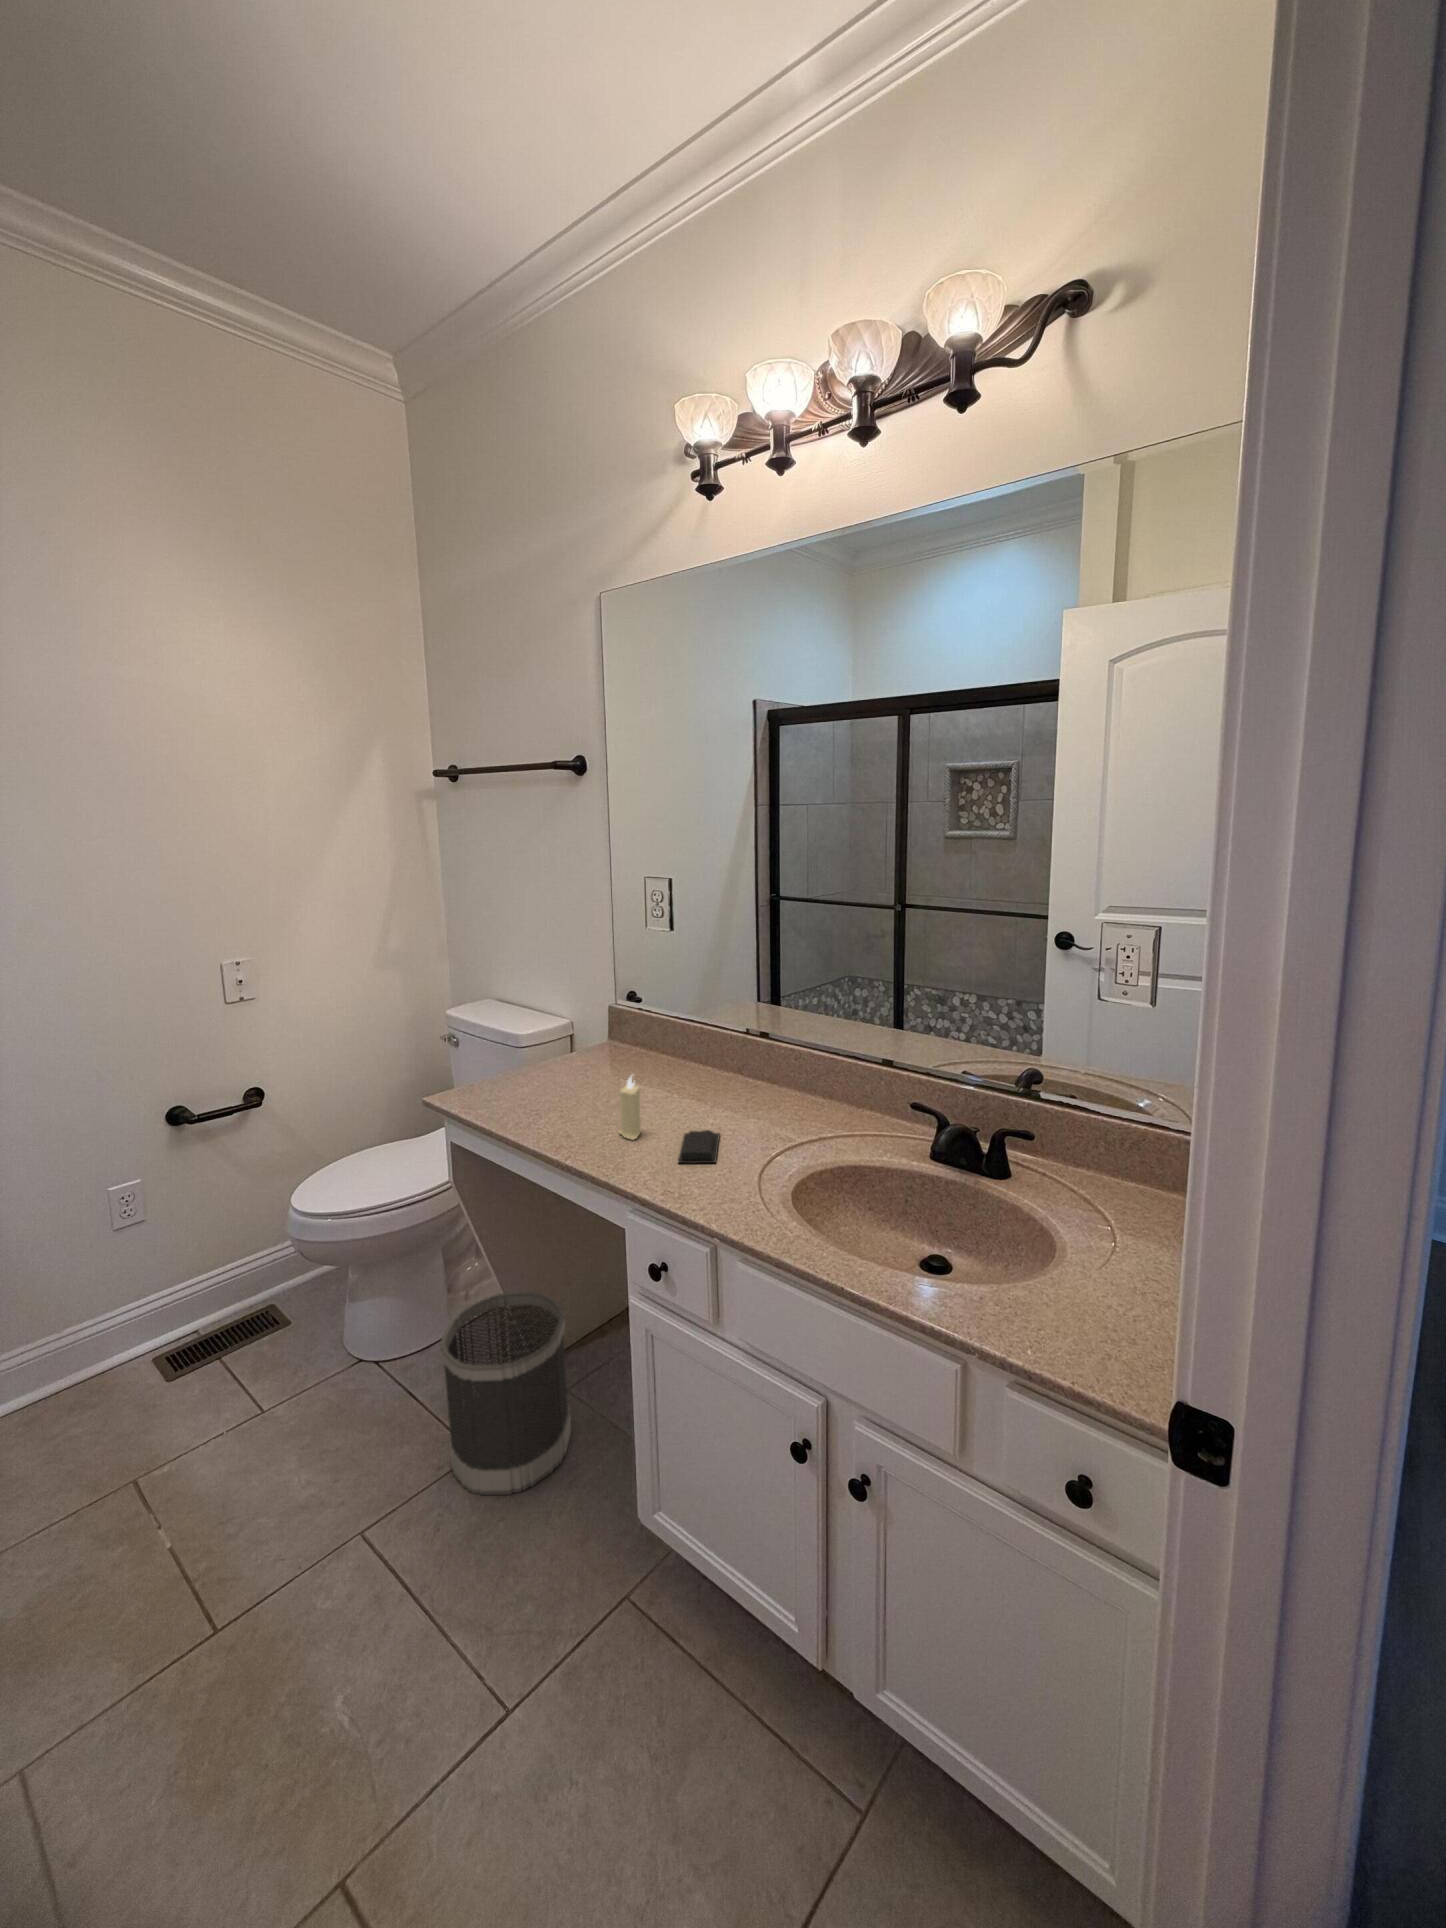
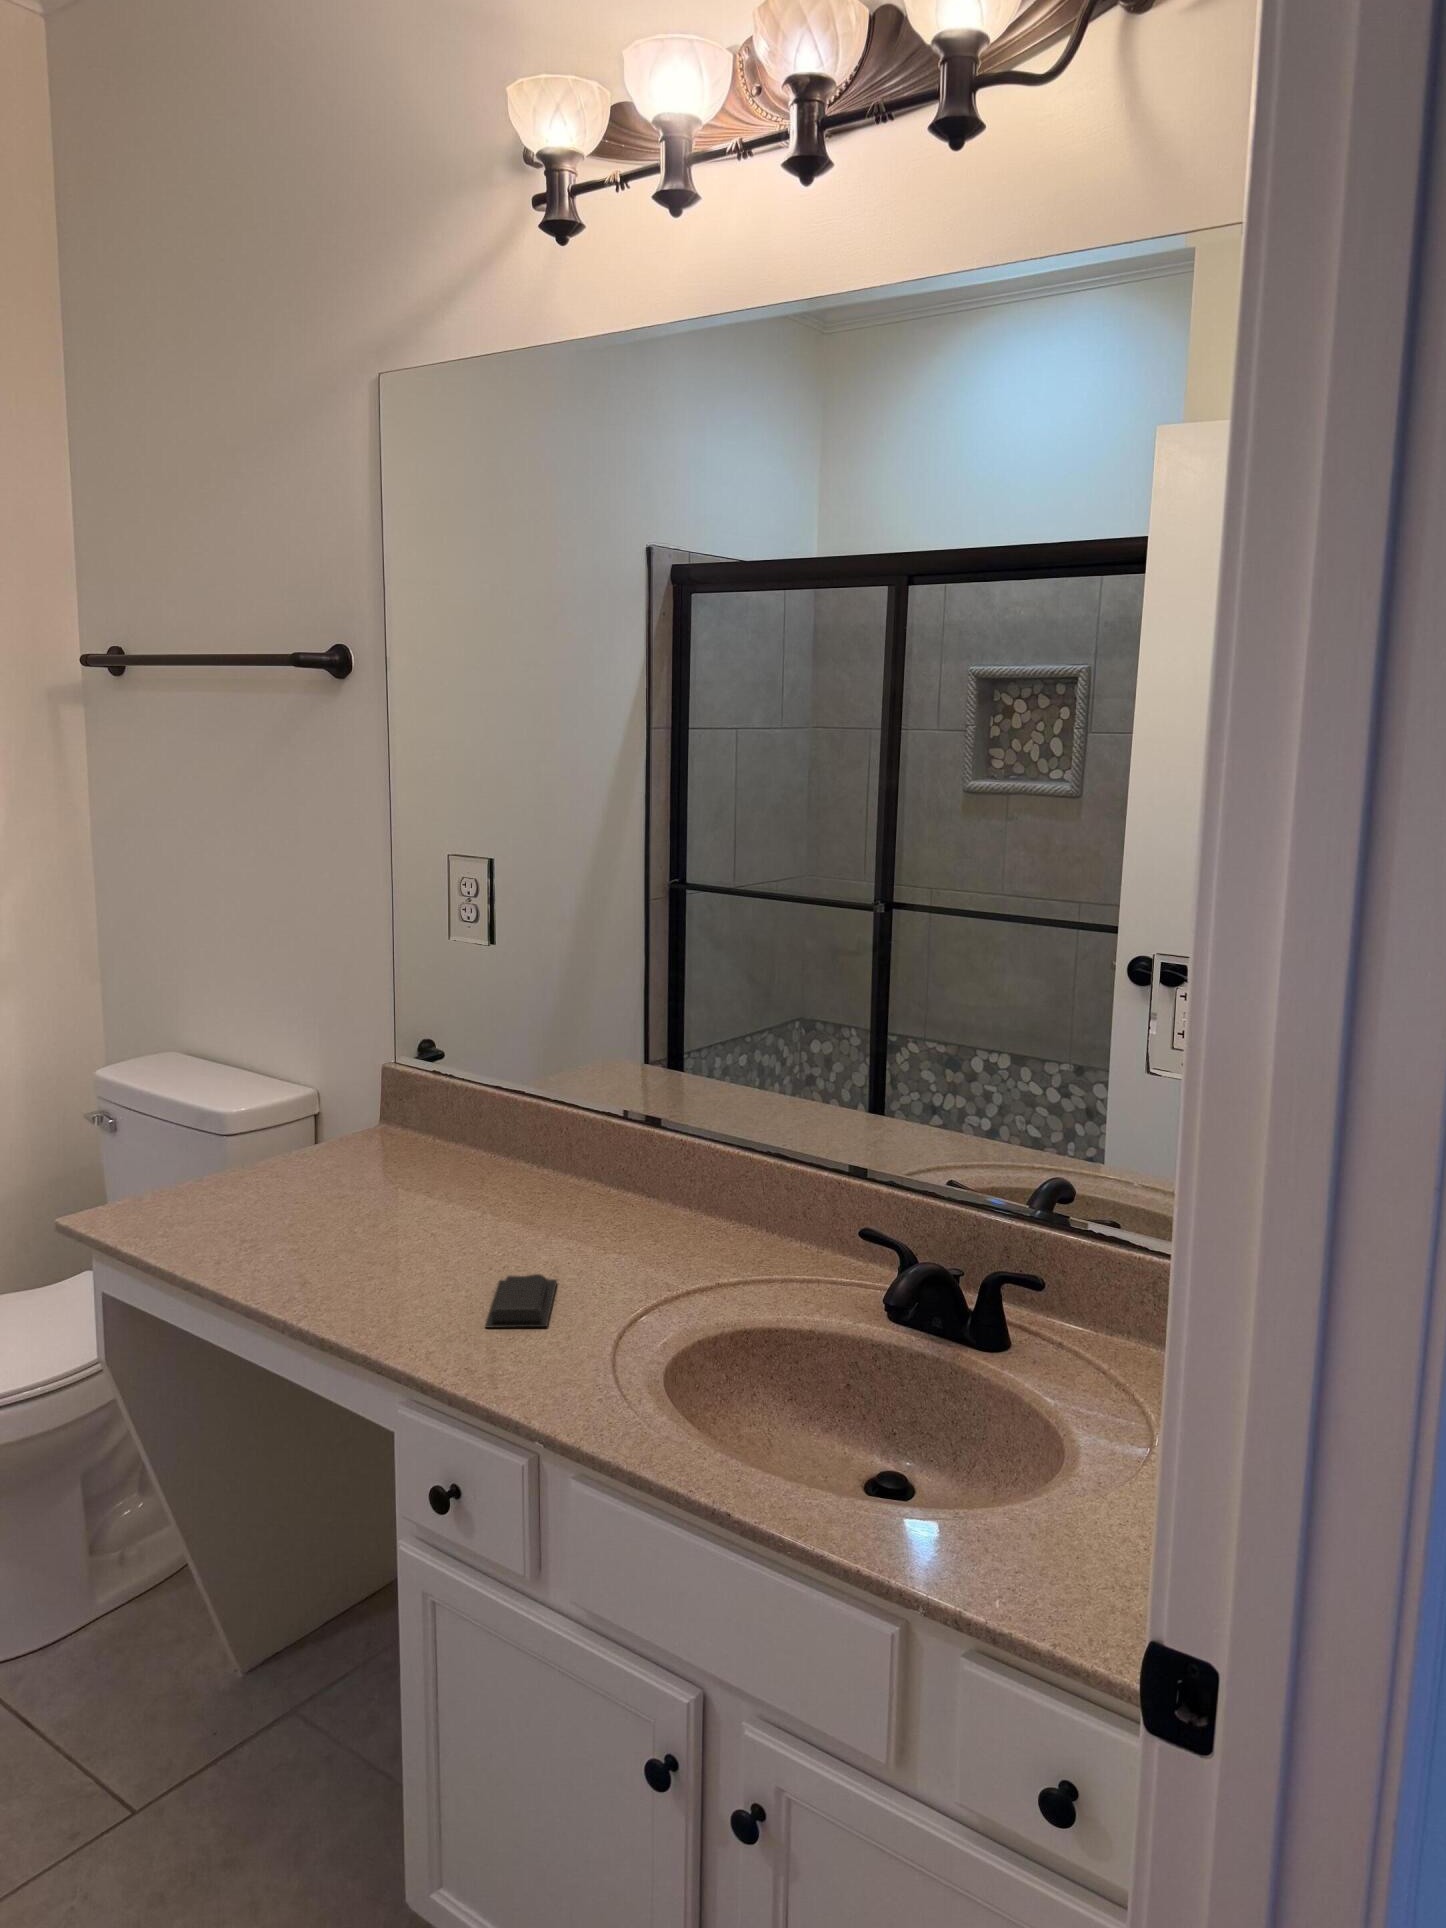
candle: present [619,1076,641,1139] -> none [390,1183,428,1290]
wastebasket: present [440,1291,571,1495] -> none [82,1547,305,1884]

